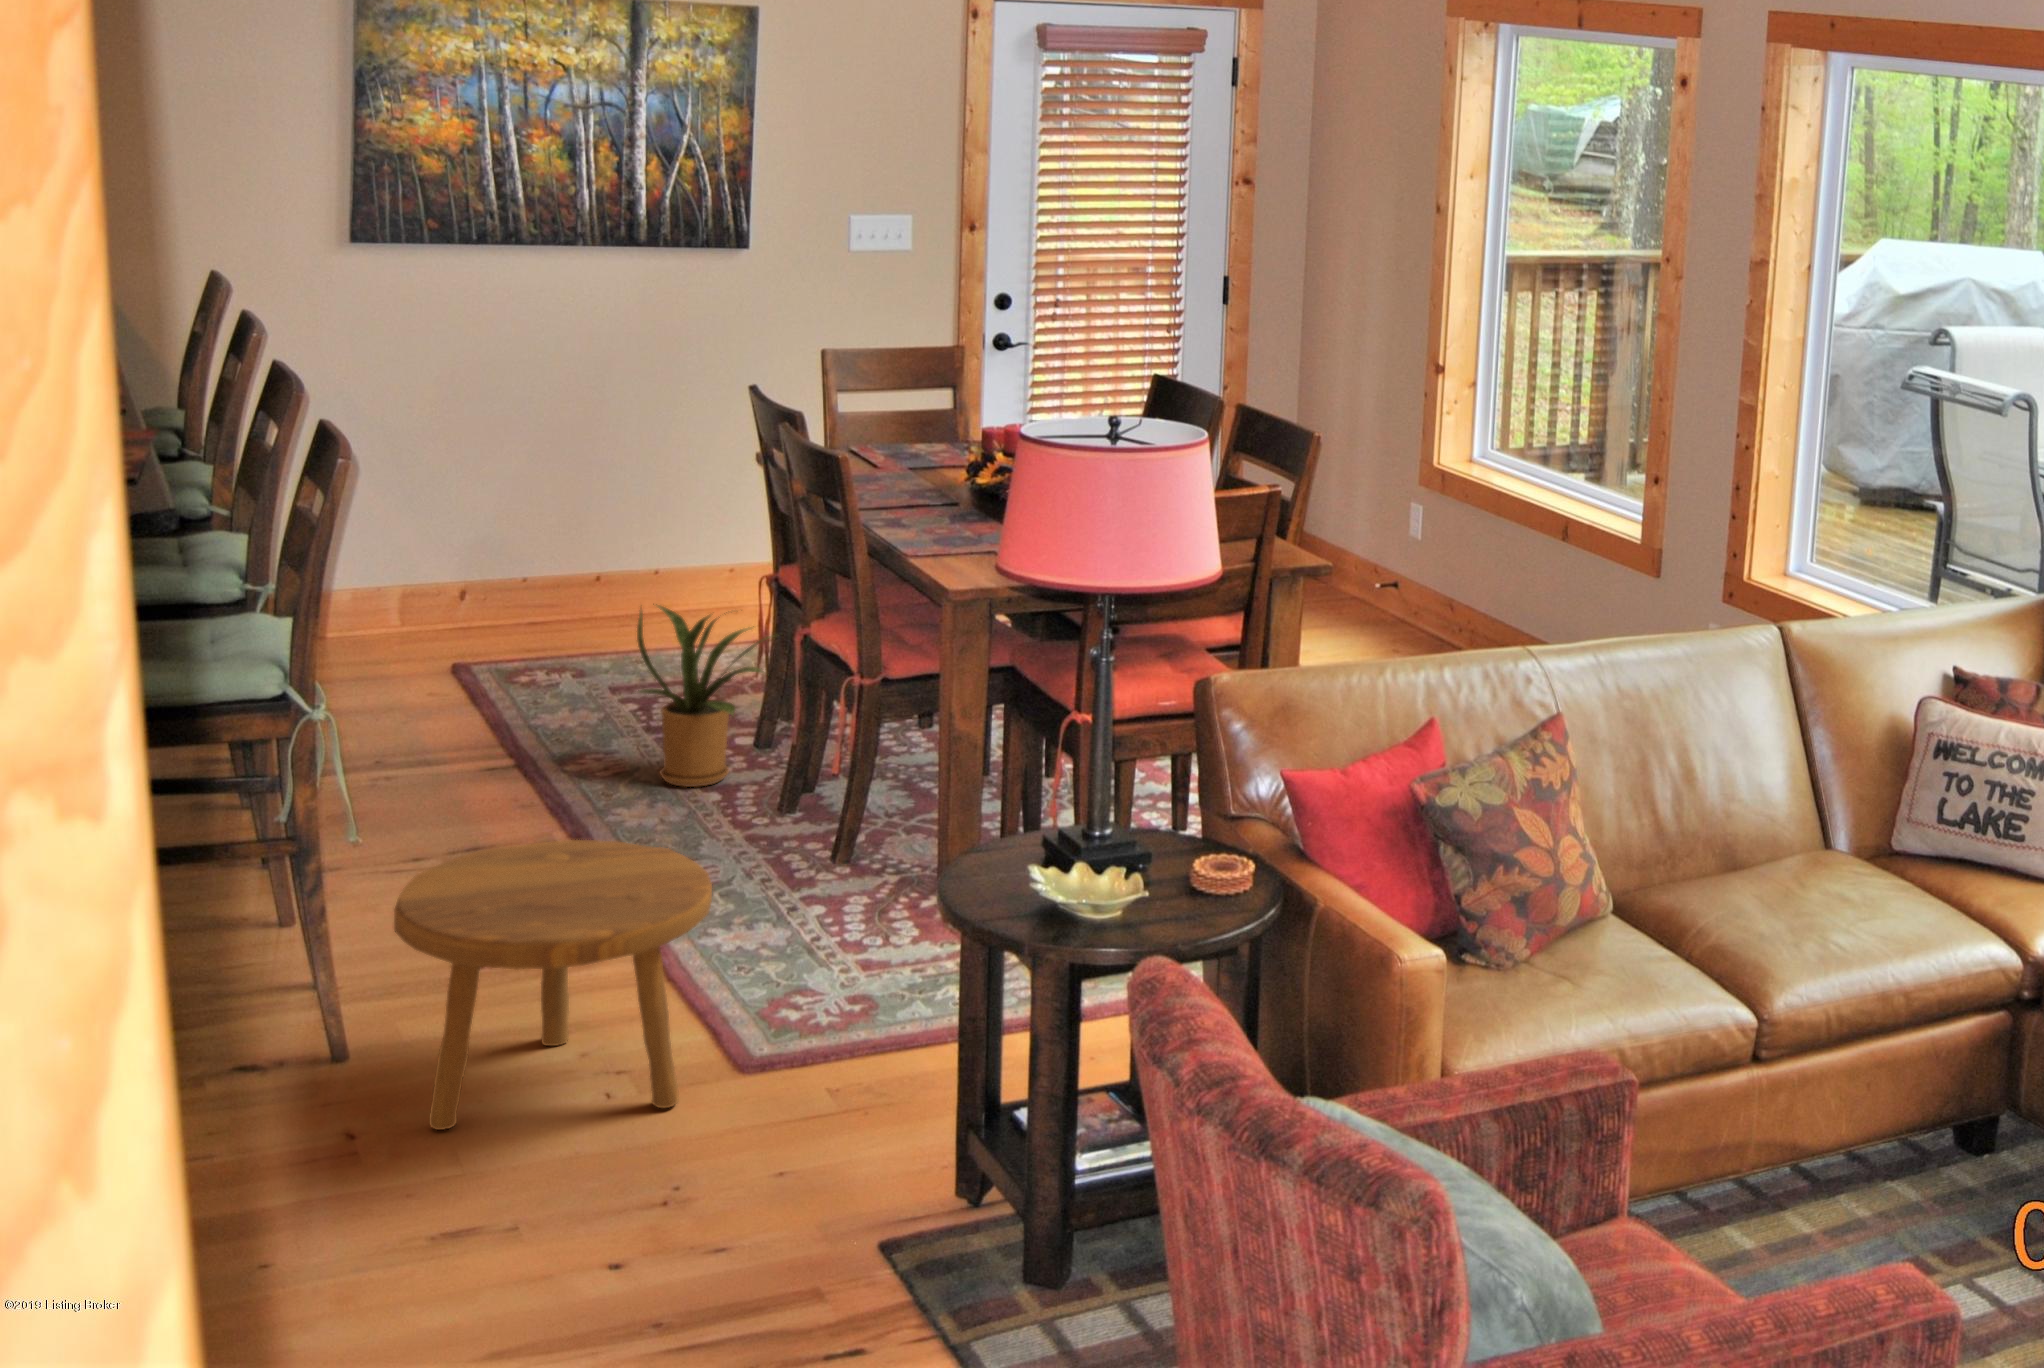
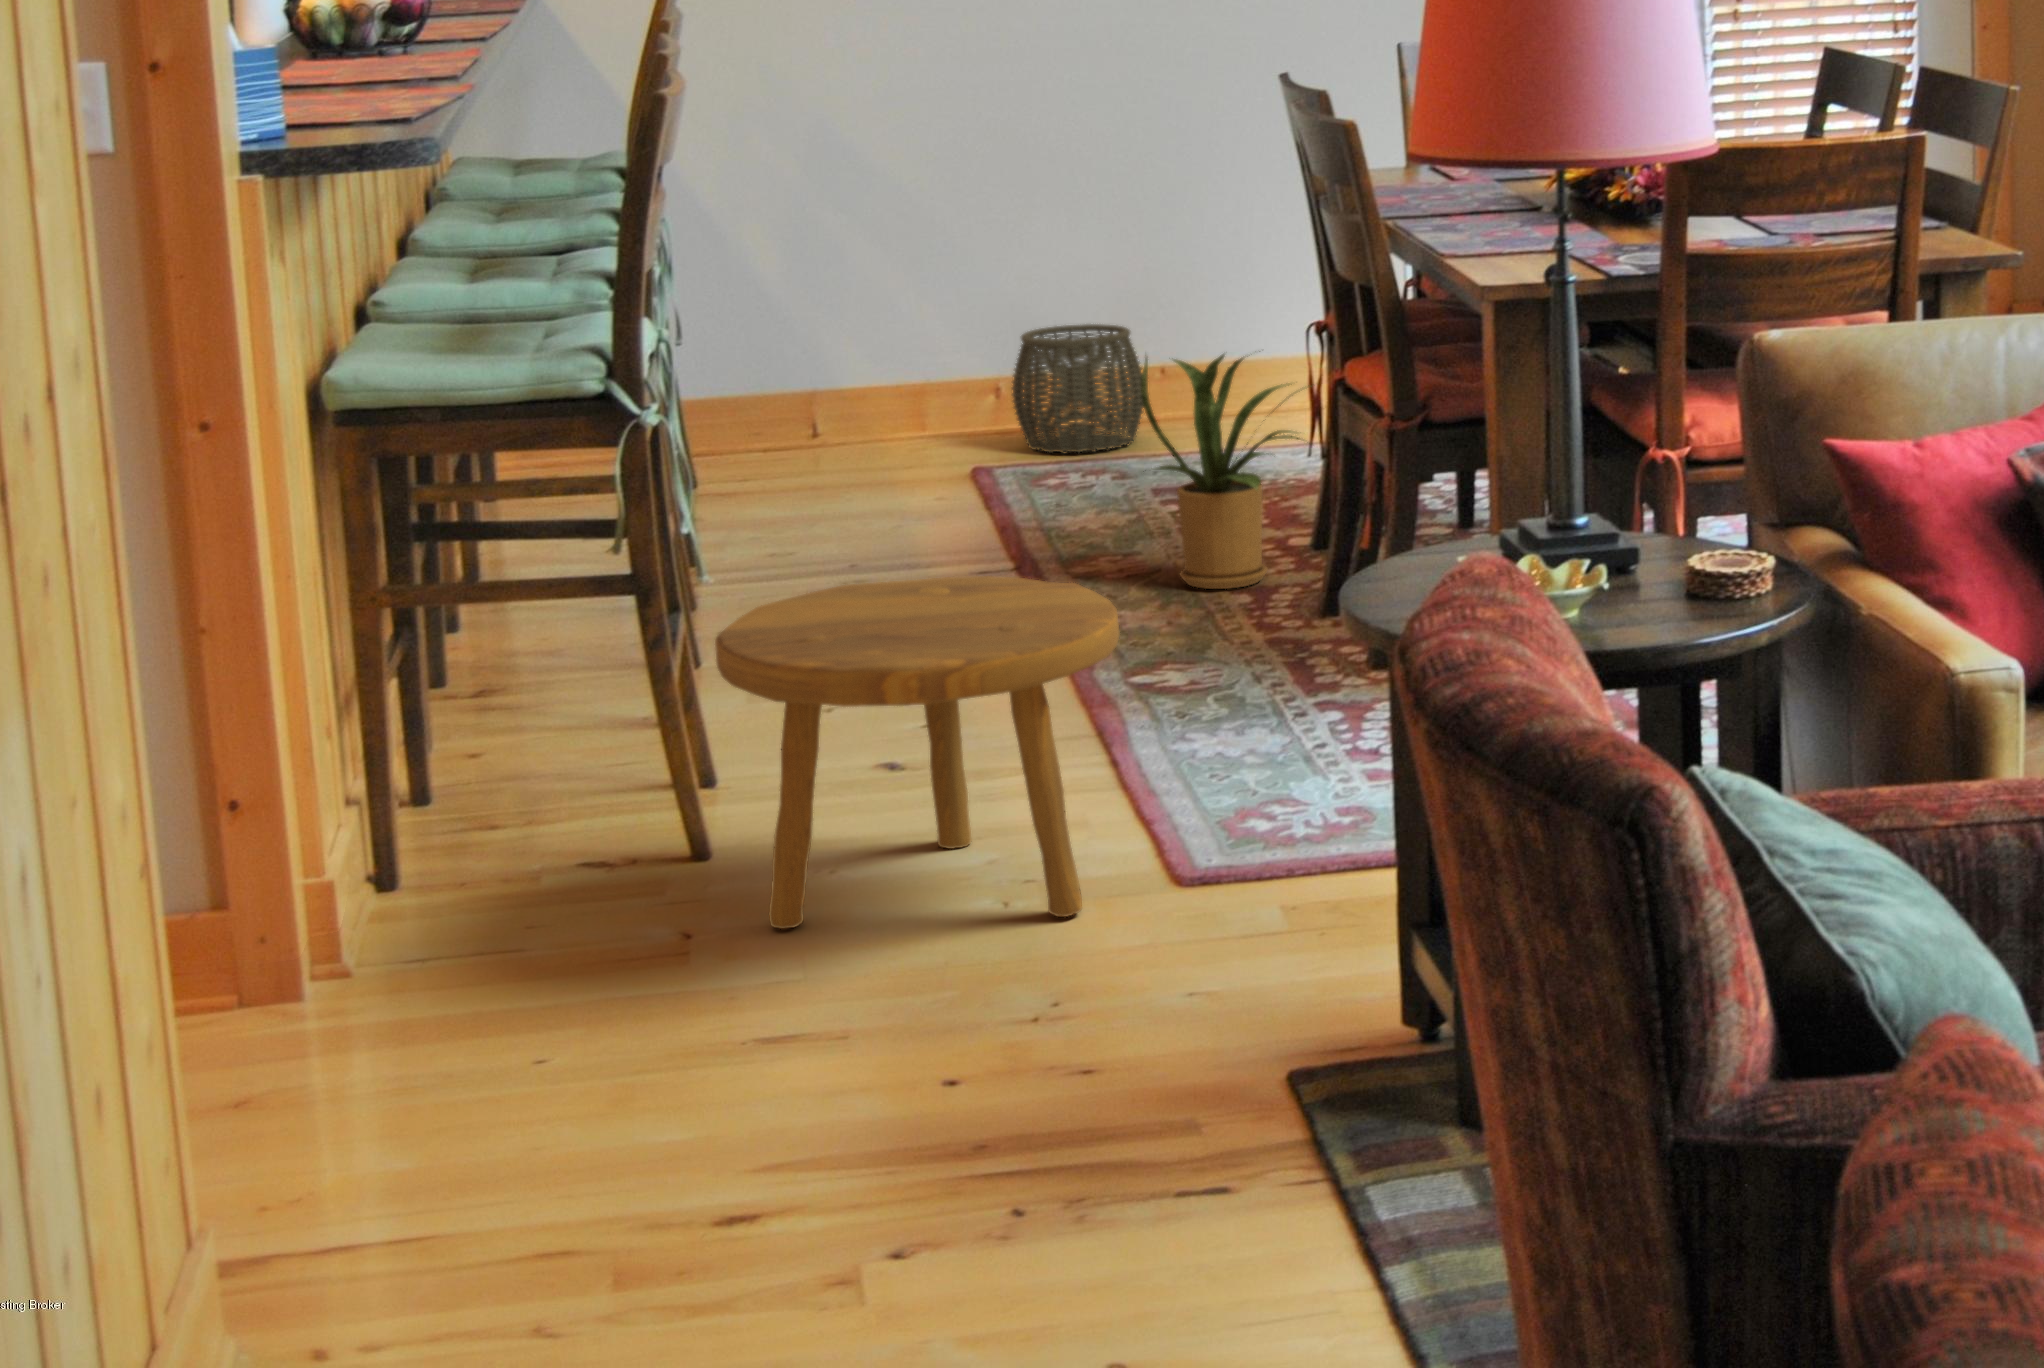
woven basket: none [477,540,591,646] -> present [1012,324,1144,454]

